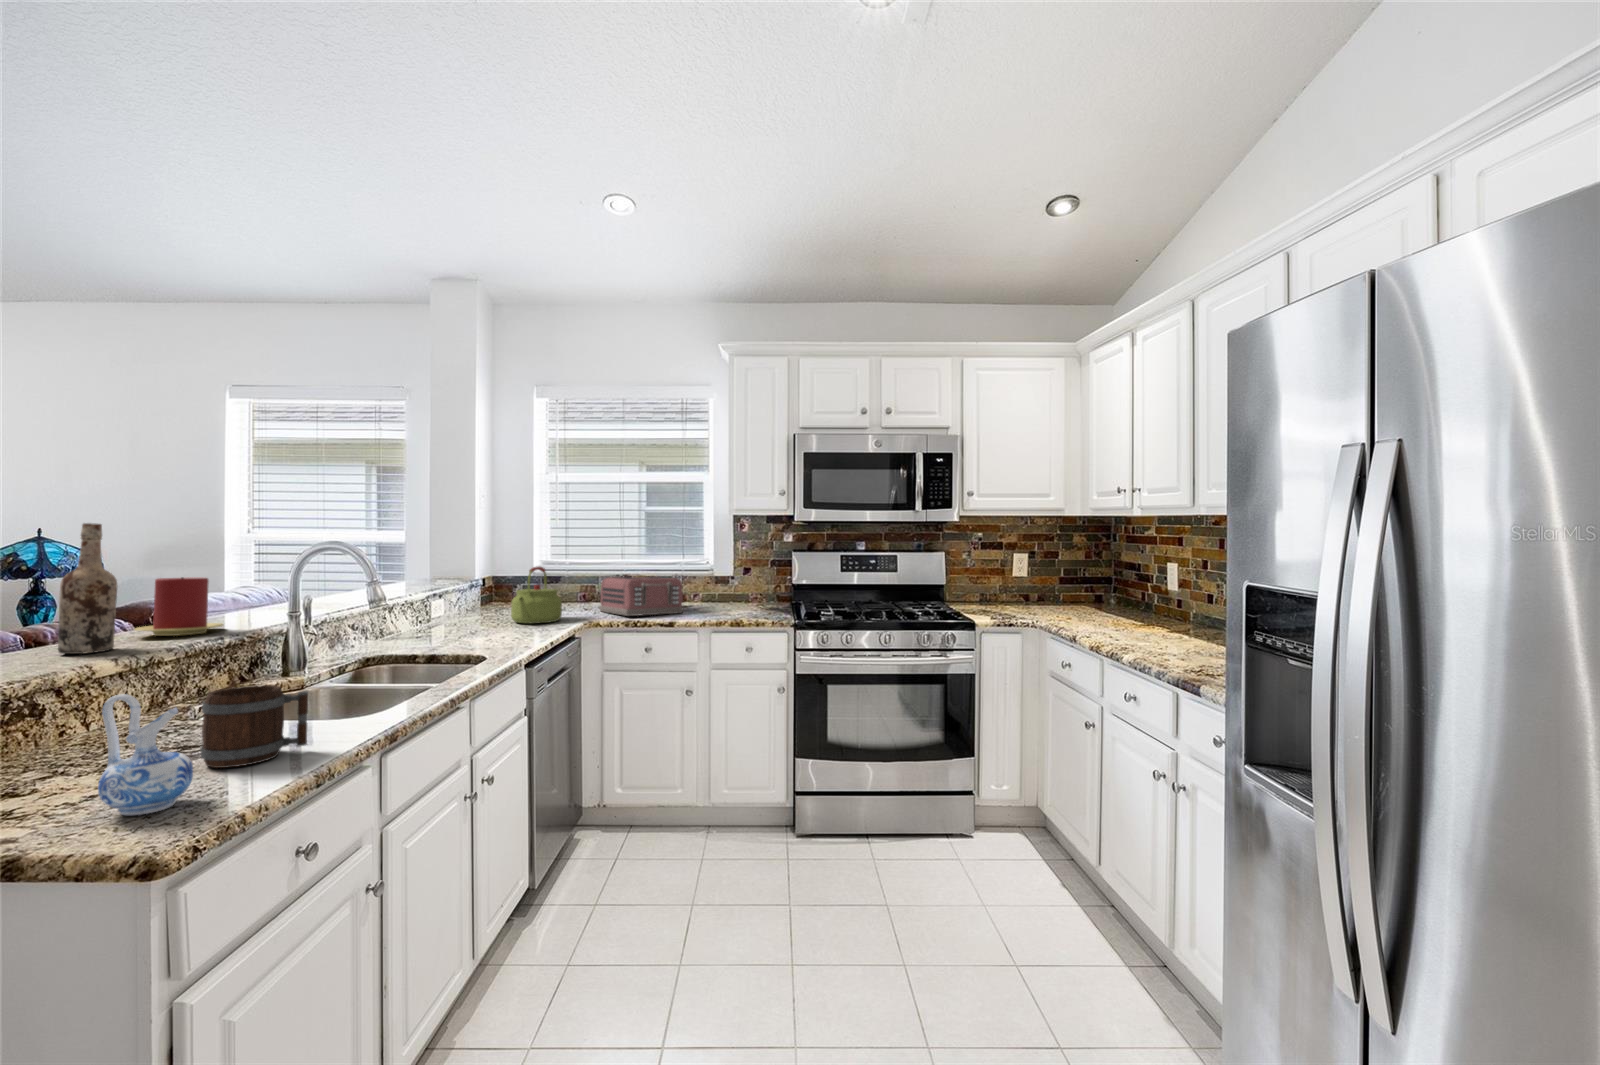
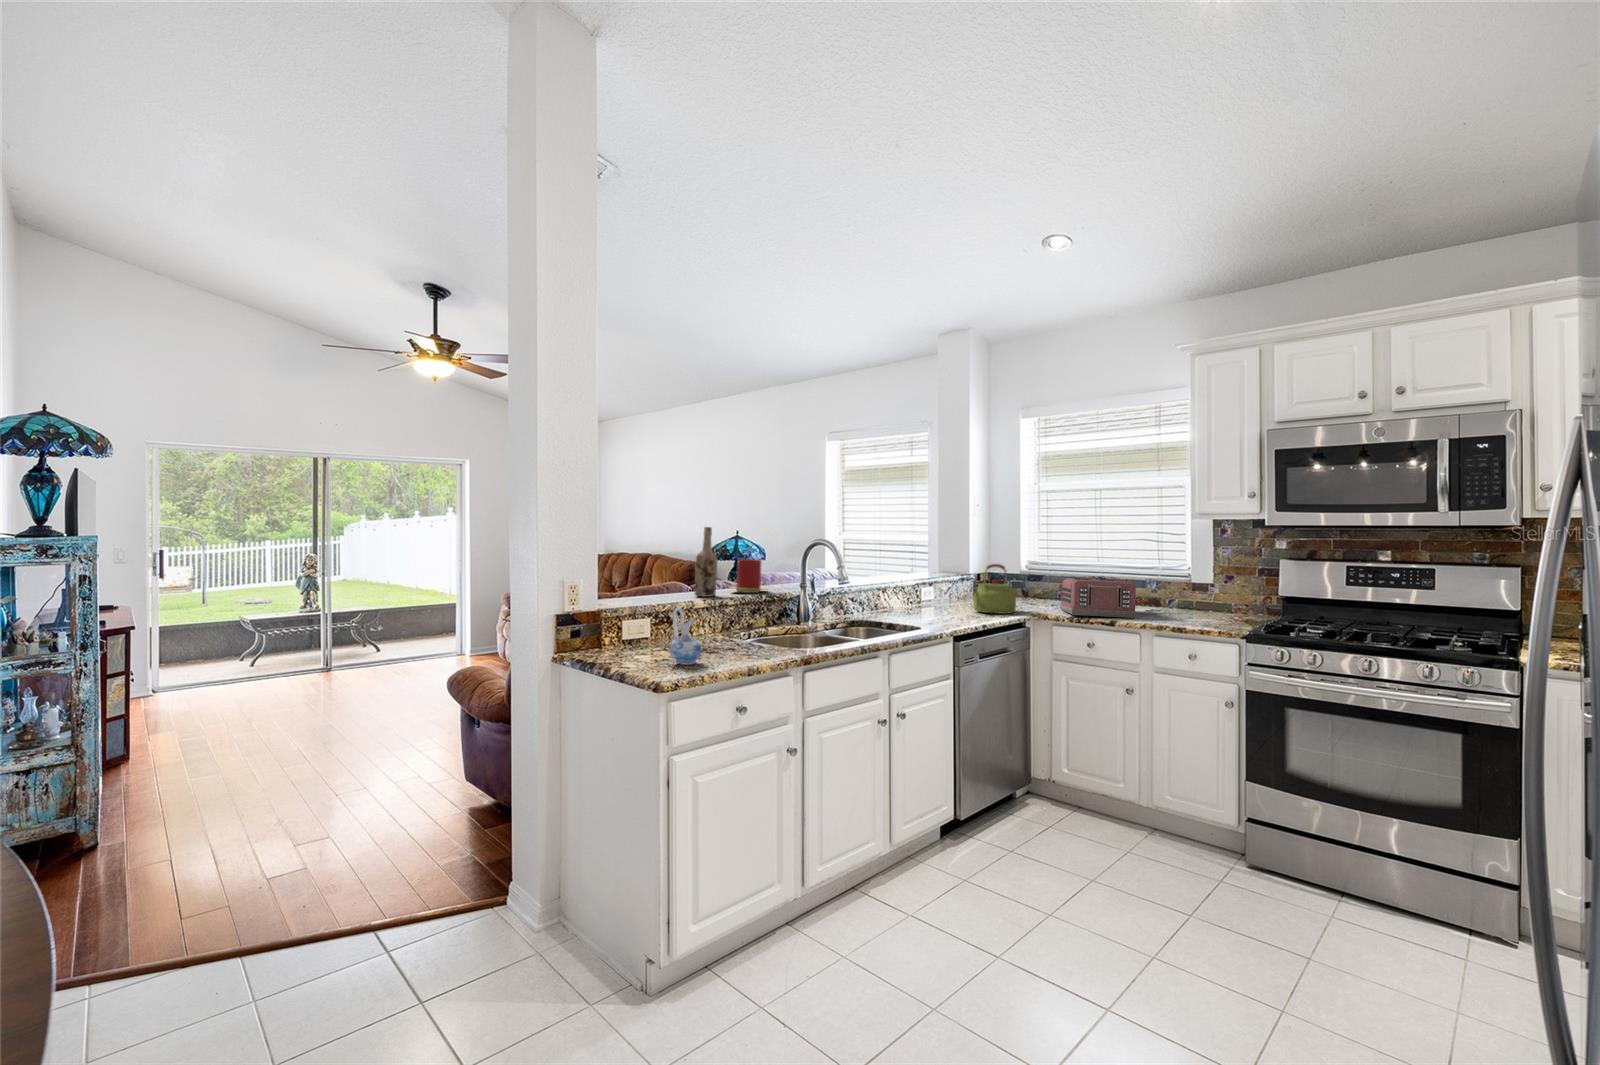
mug: present [201,685,308,768] -> none [717,616,762,657]

